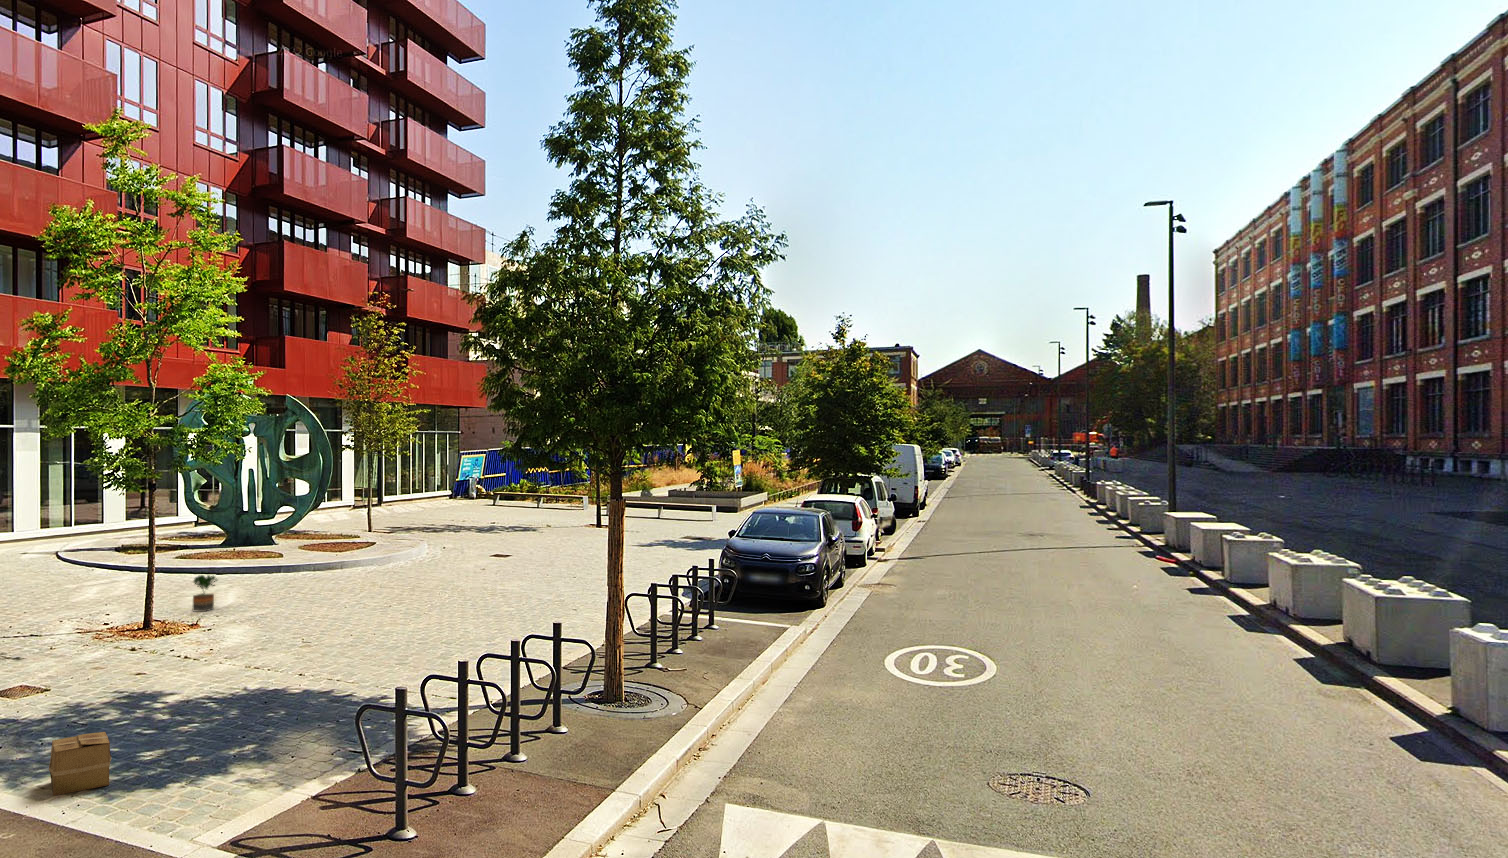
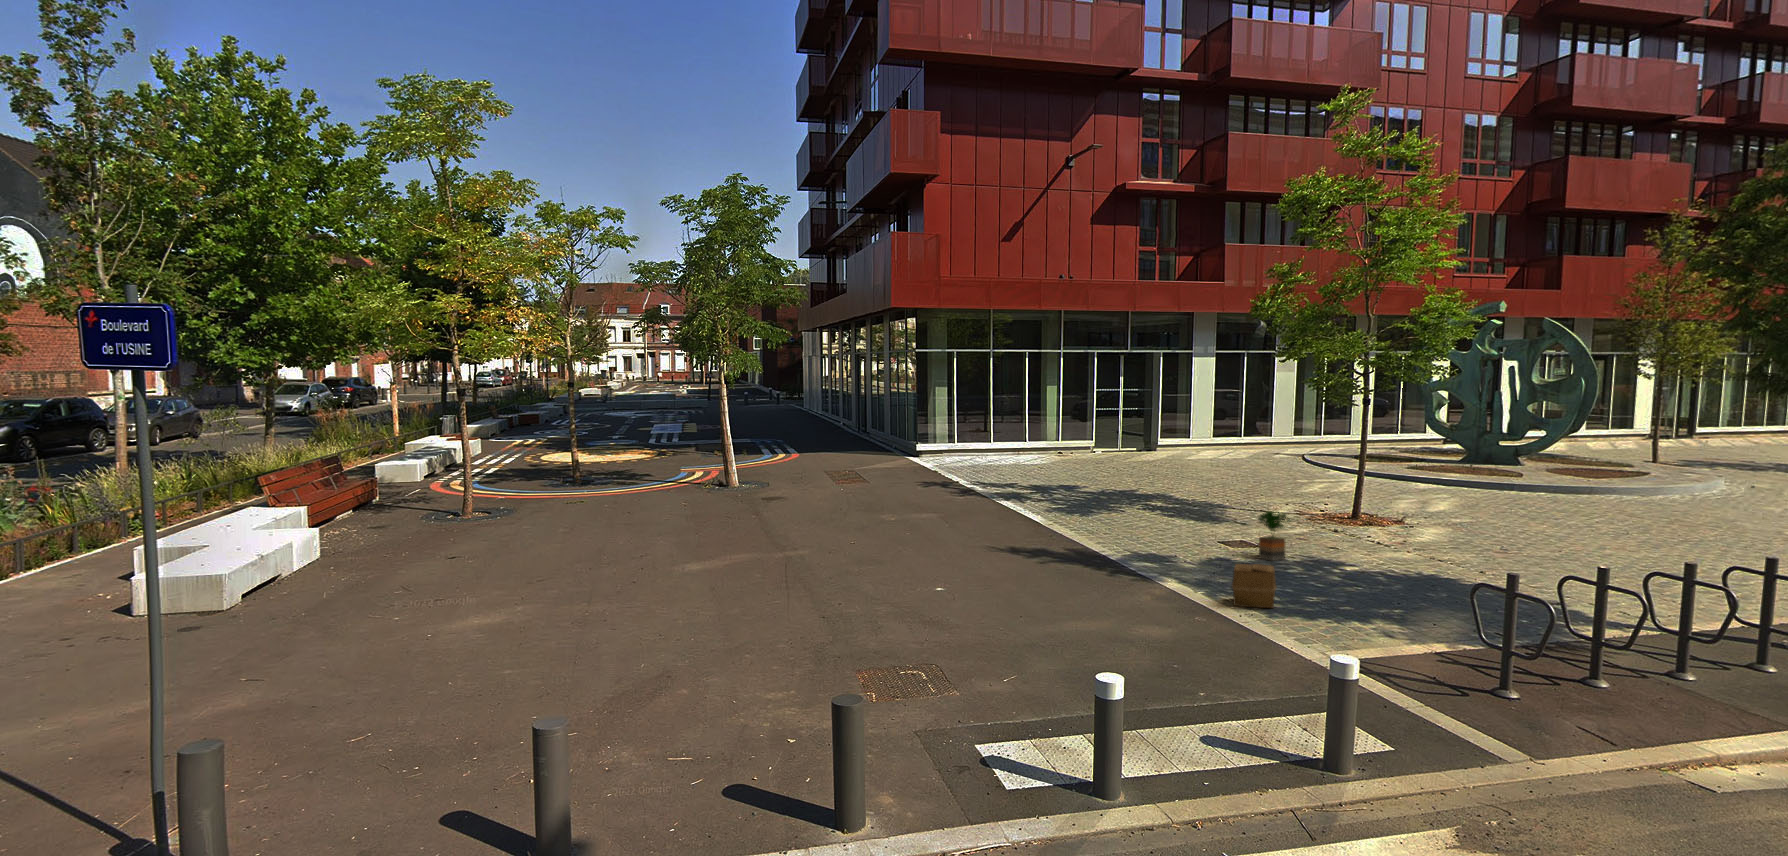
potted tree: present [193,575,217,612] -> present [1259,511,1290,561]

